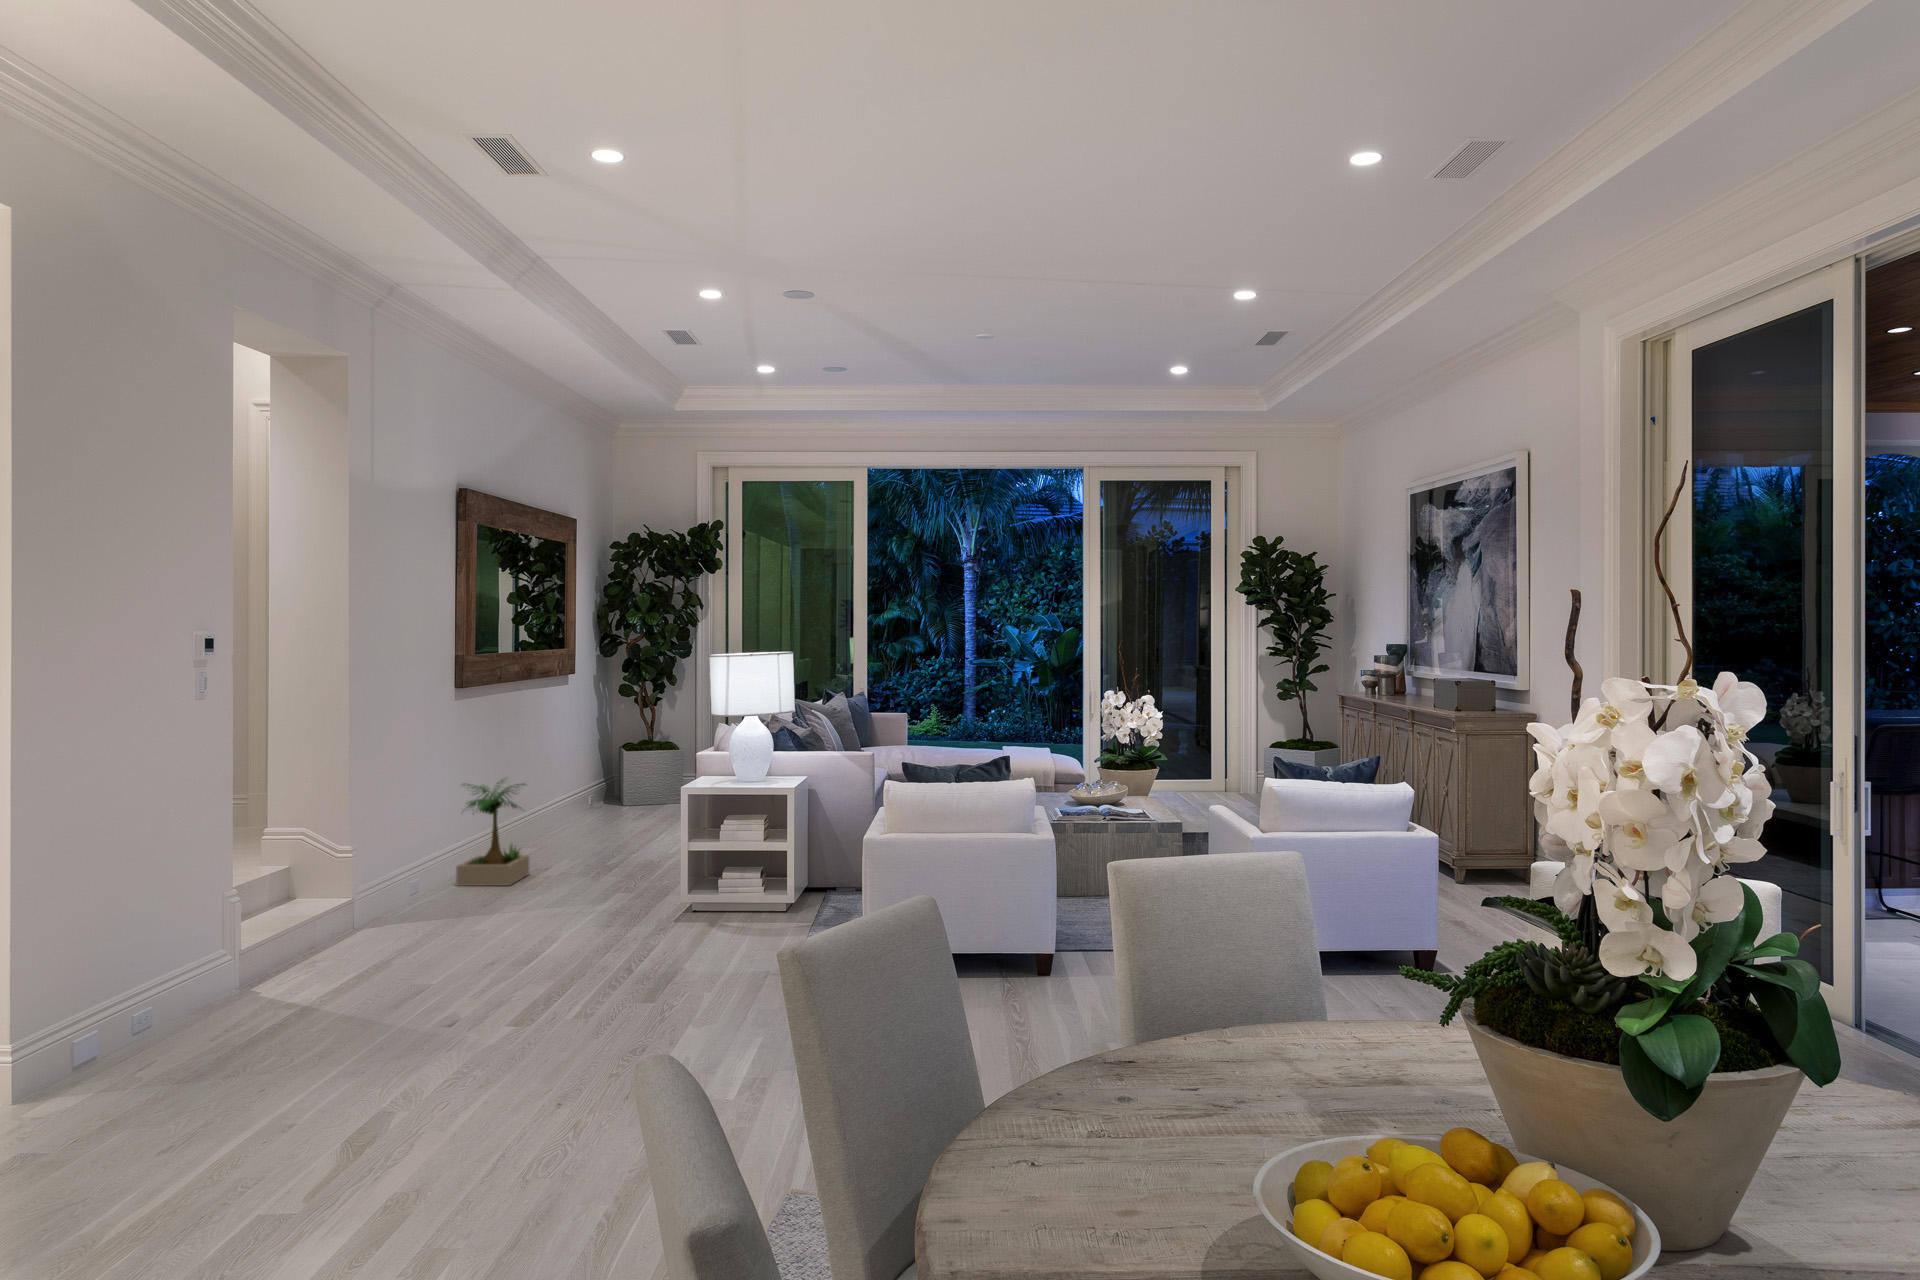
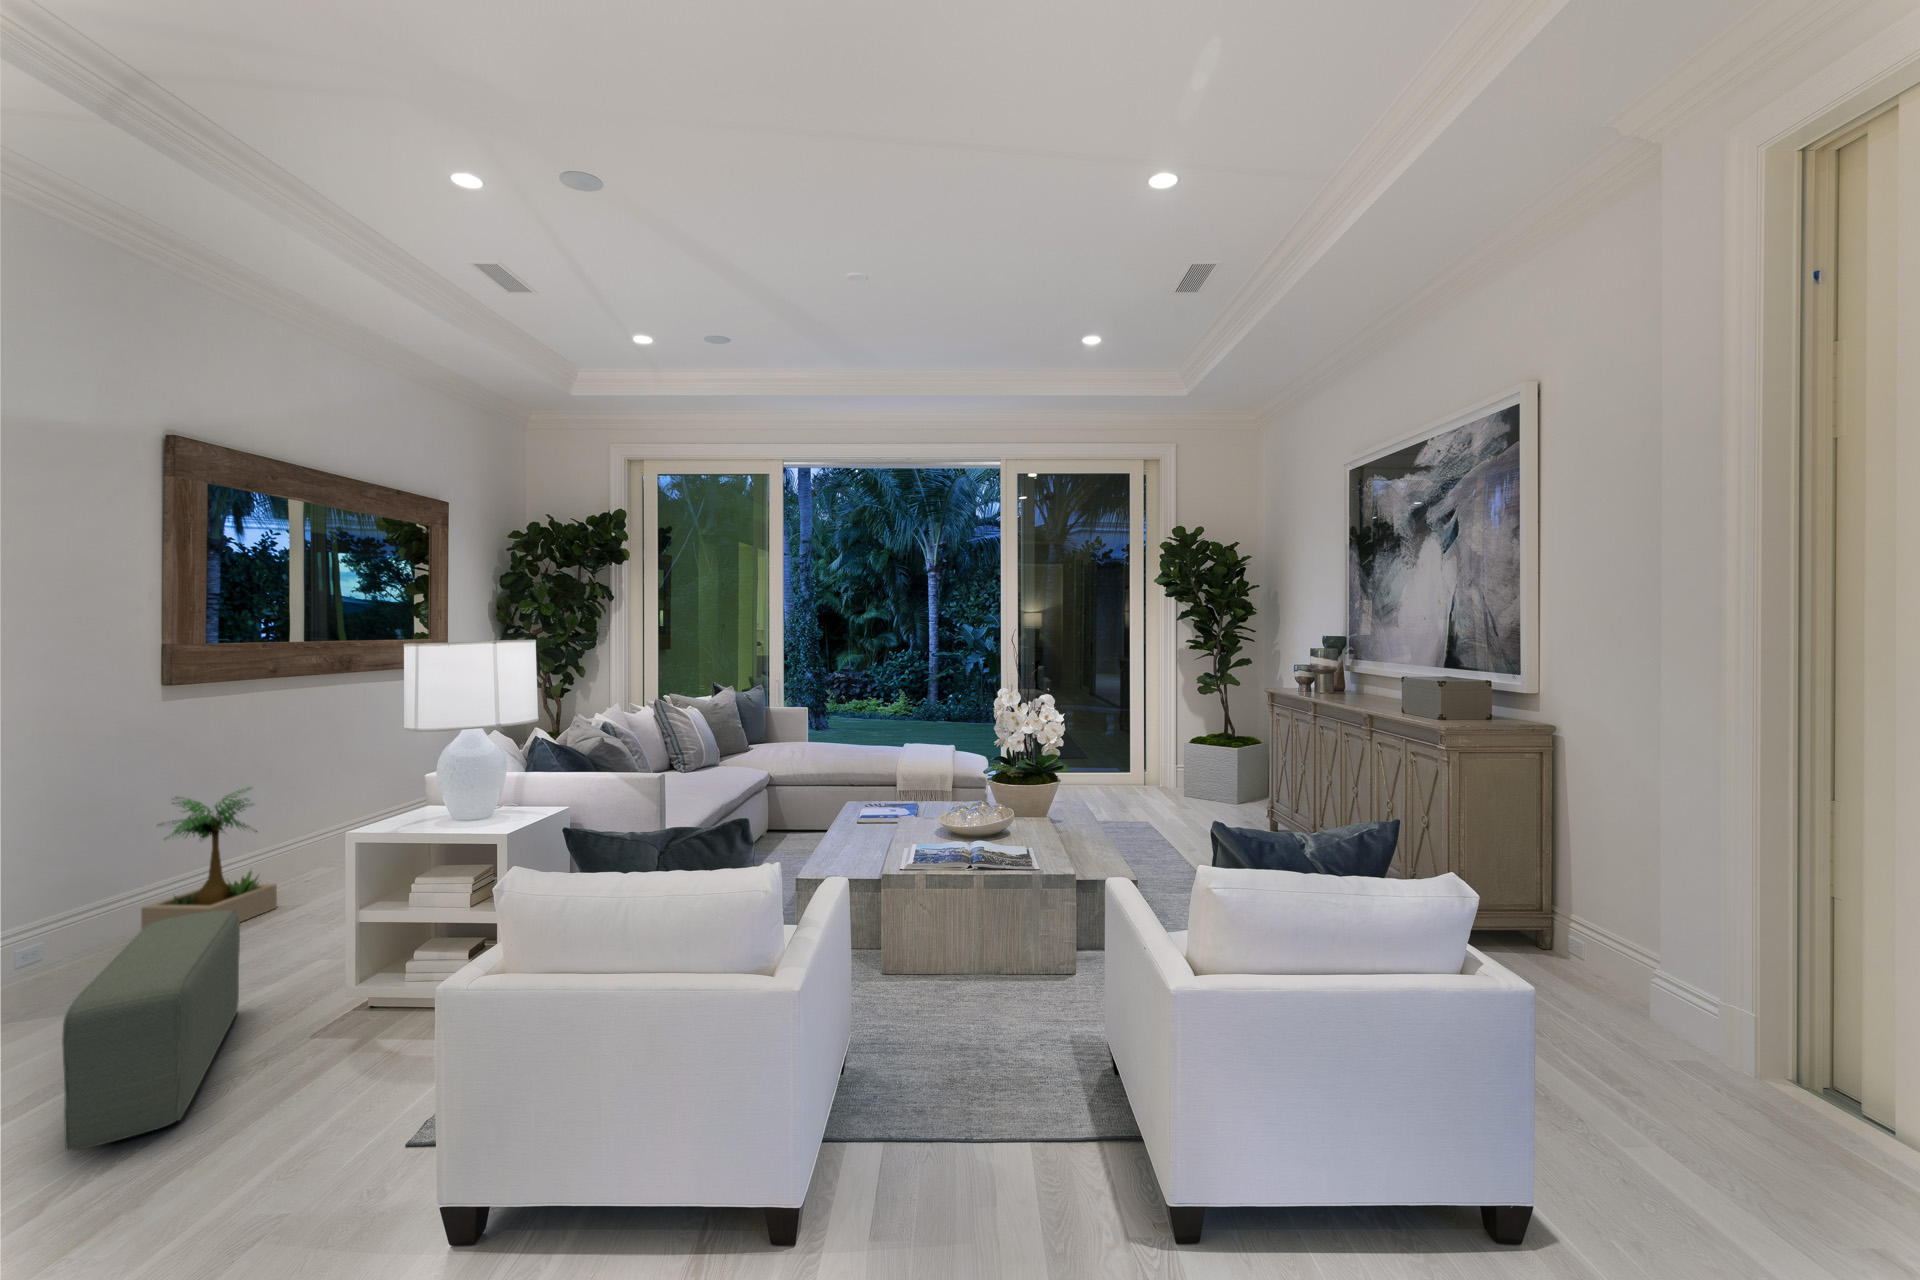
pouf: none [572,843,669,948] -> present [62,910,240,1151]

